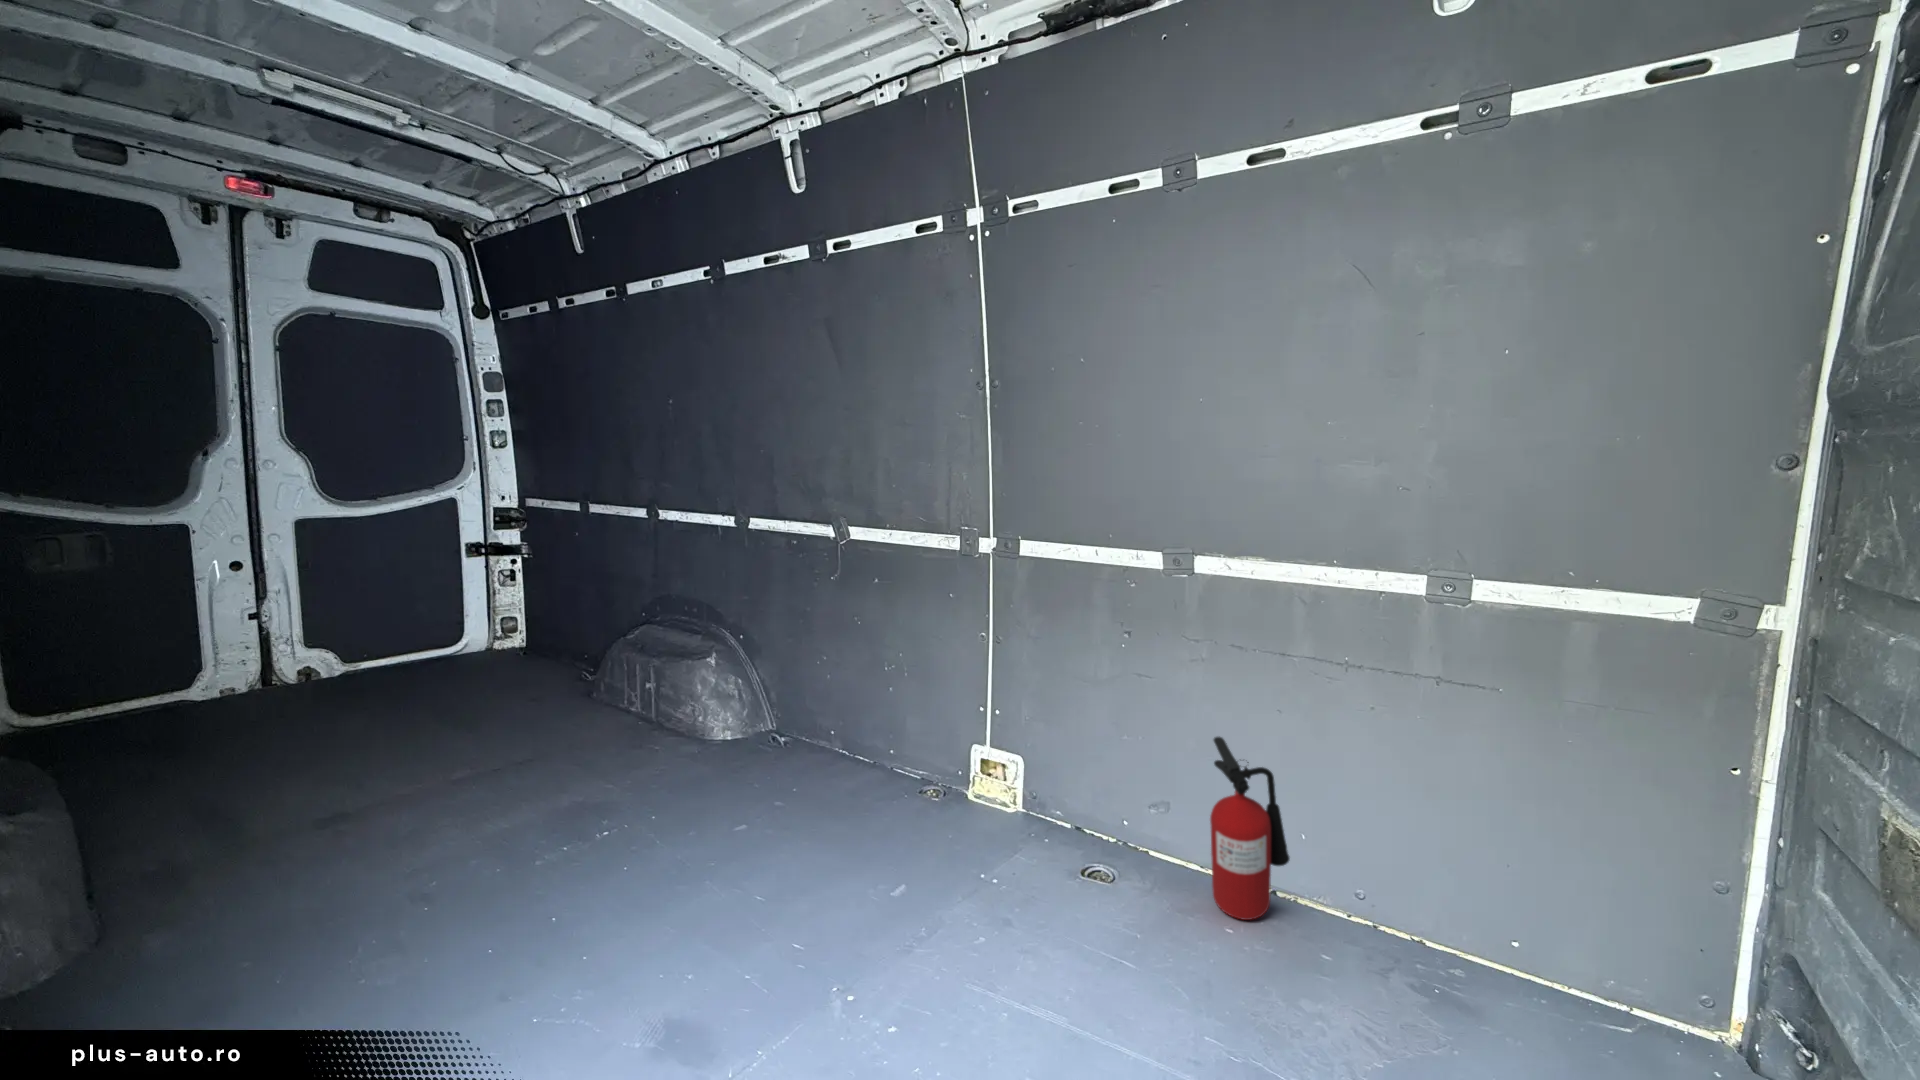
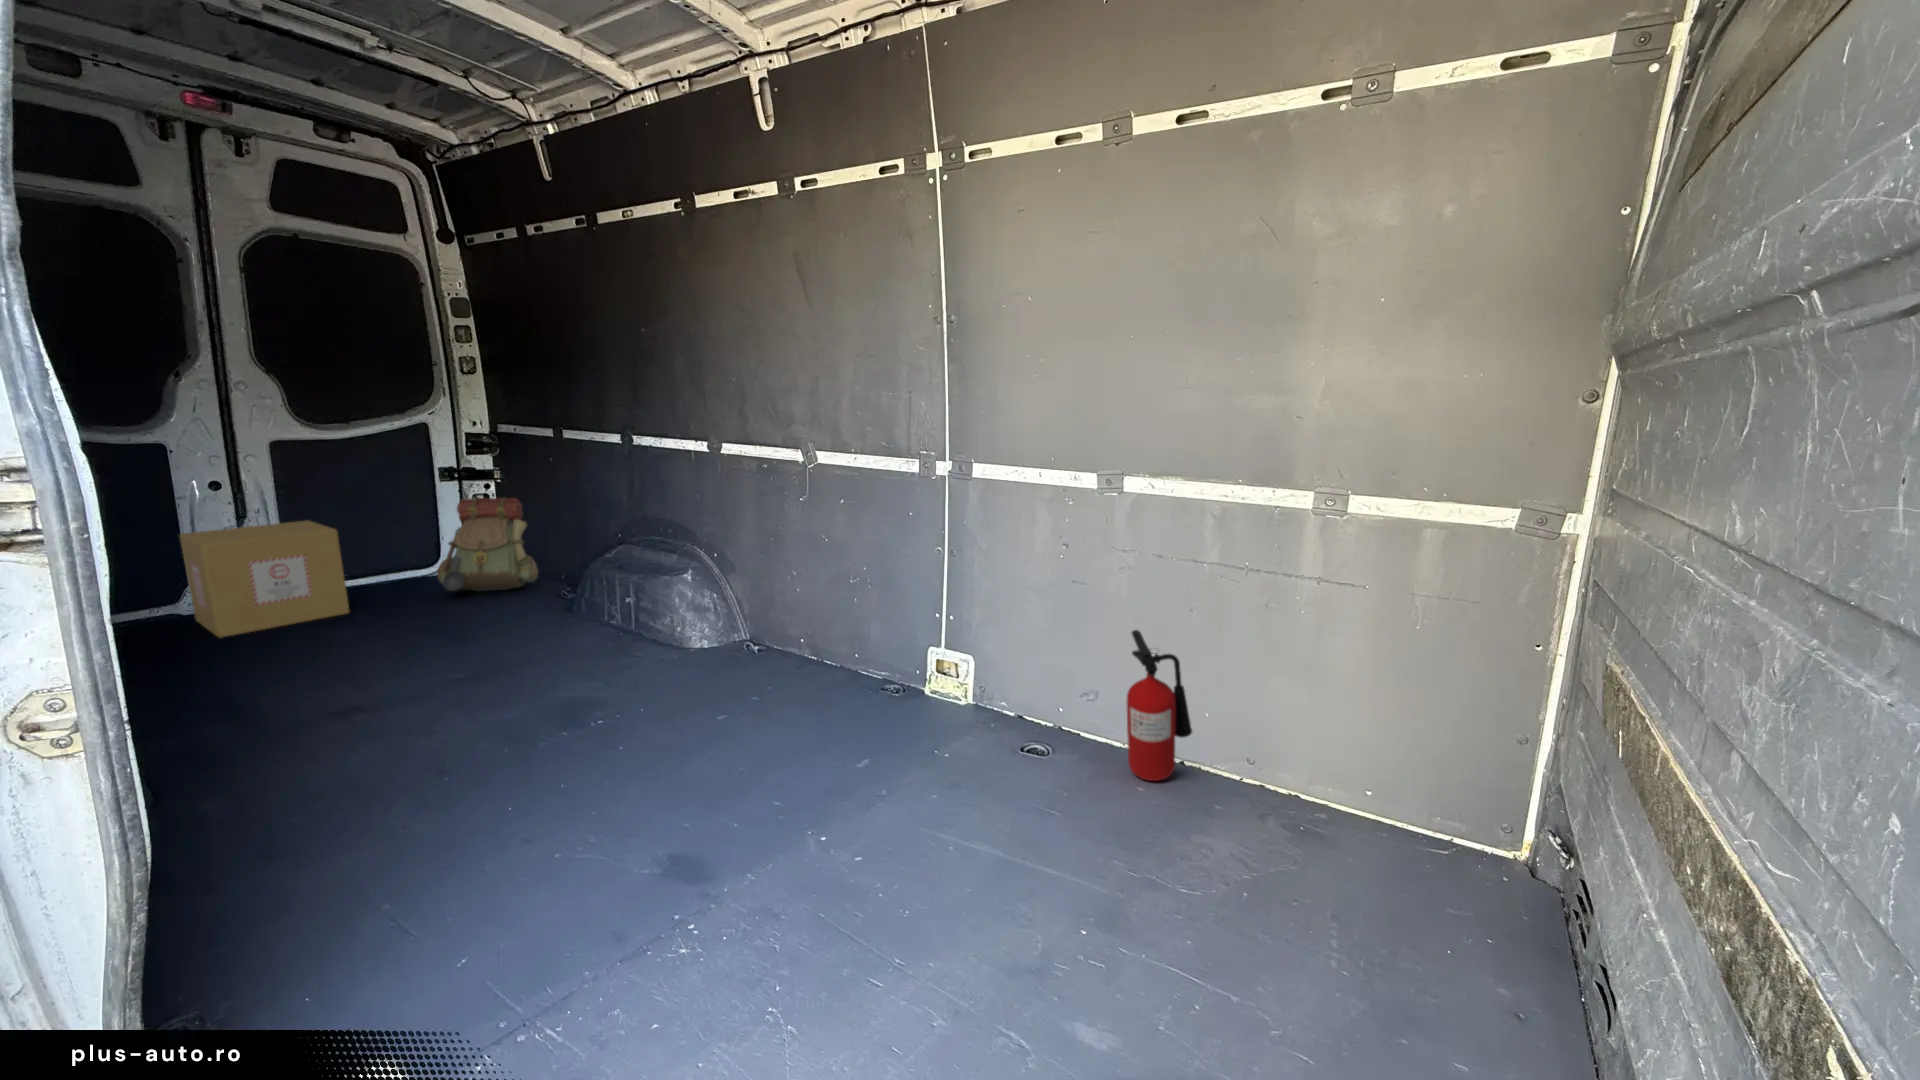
backpack: none [457,573,561,672] -> present [437,498,538,591]
cardboard box: none [195,599,364,727] -> present [180,521,349,638]

